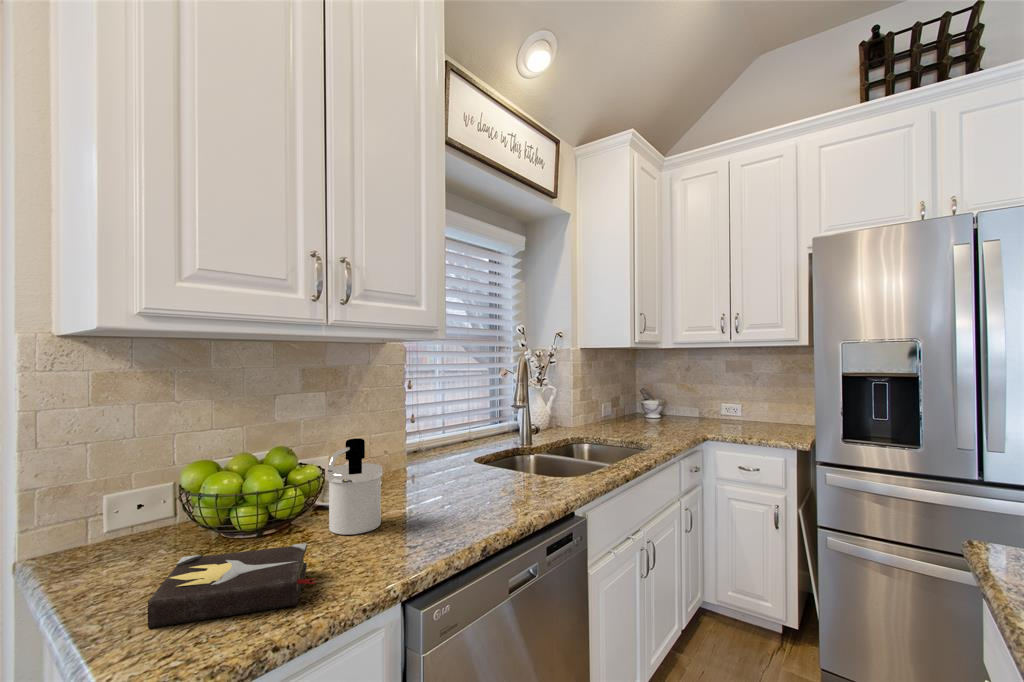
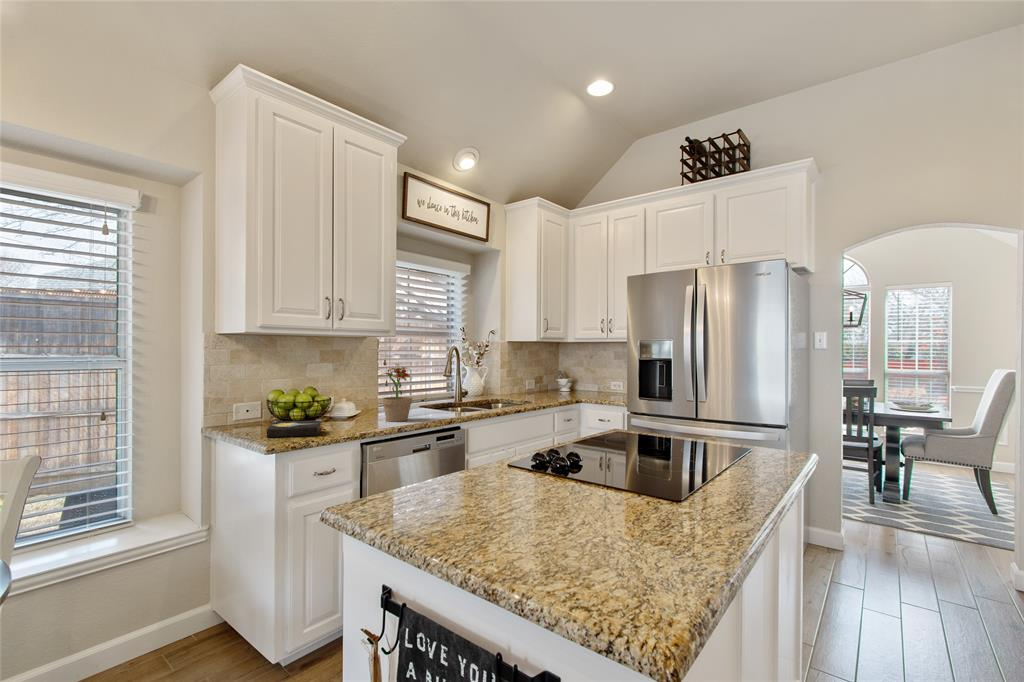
potted plant: none [420,392,490,516] -> present [379,364,412,422]
soap dispenser: present [327,438,383,535] -> none [331,383,358,425]

